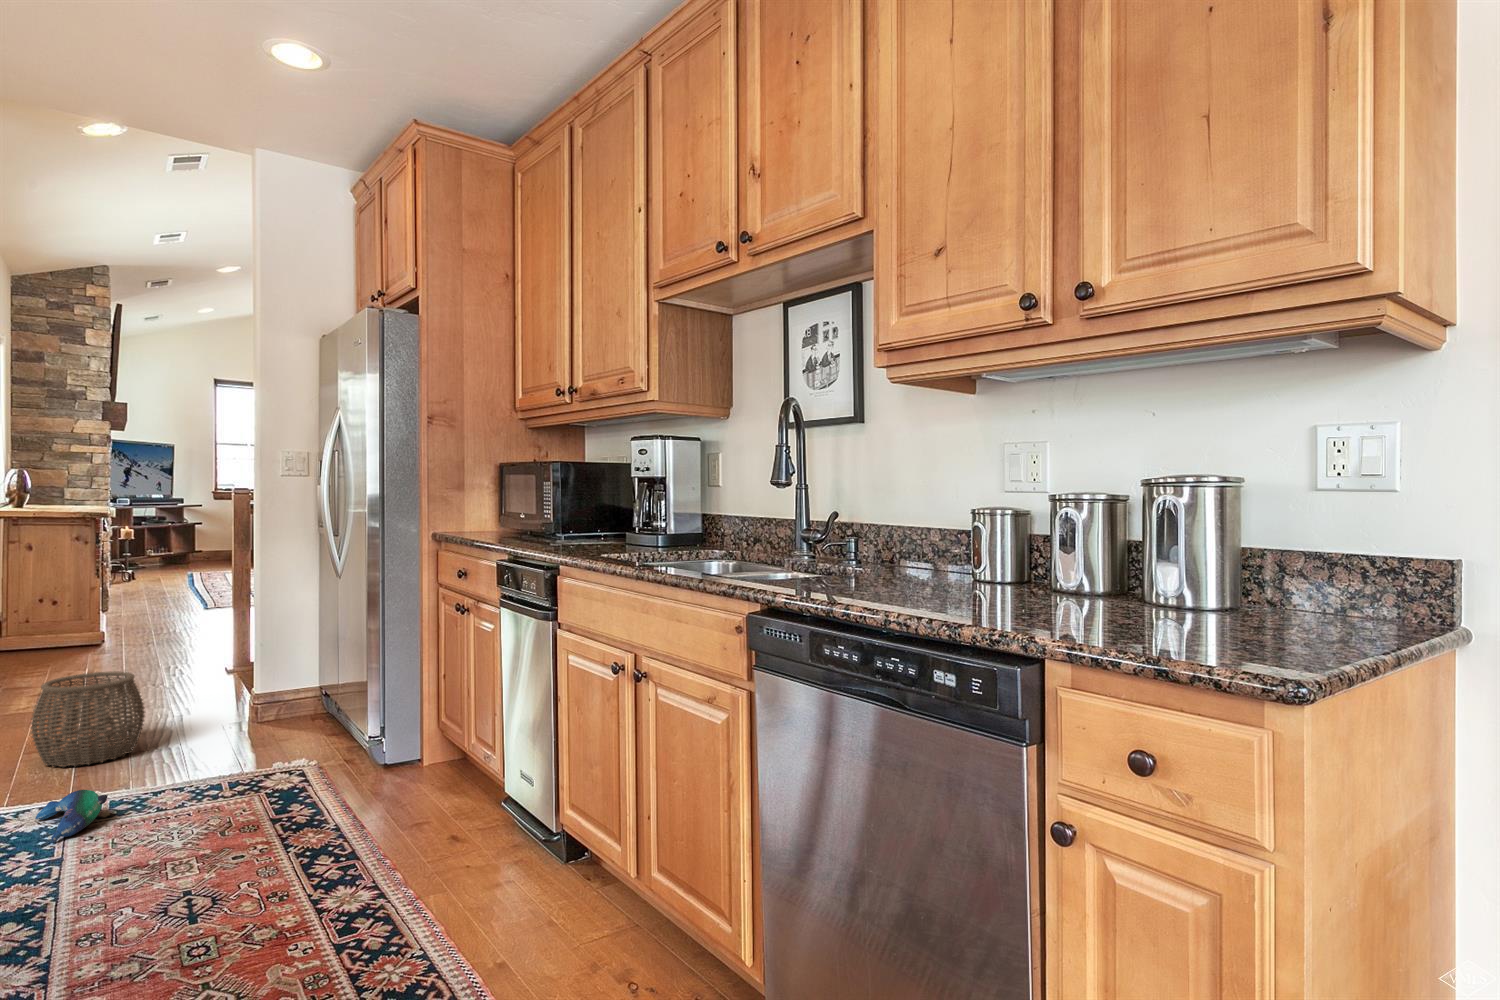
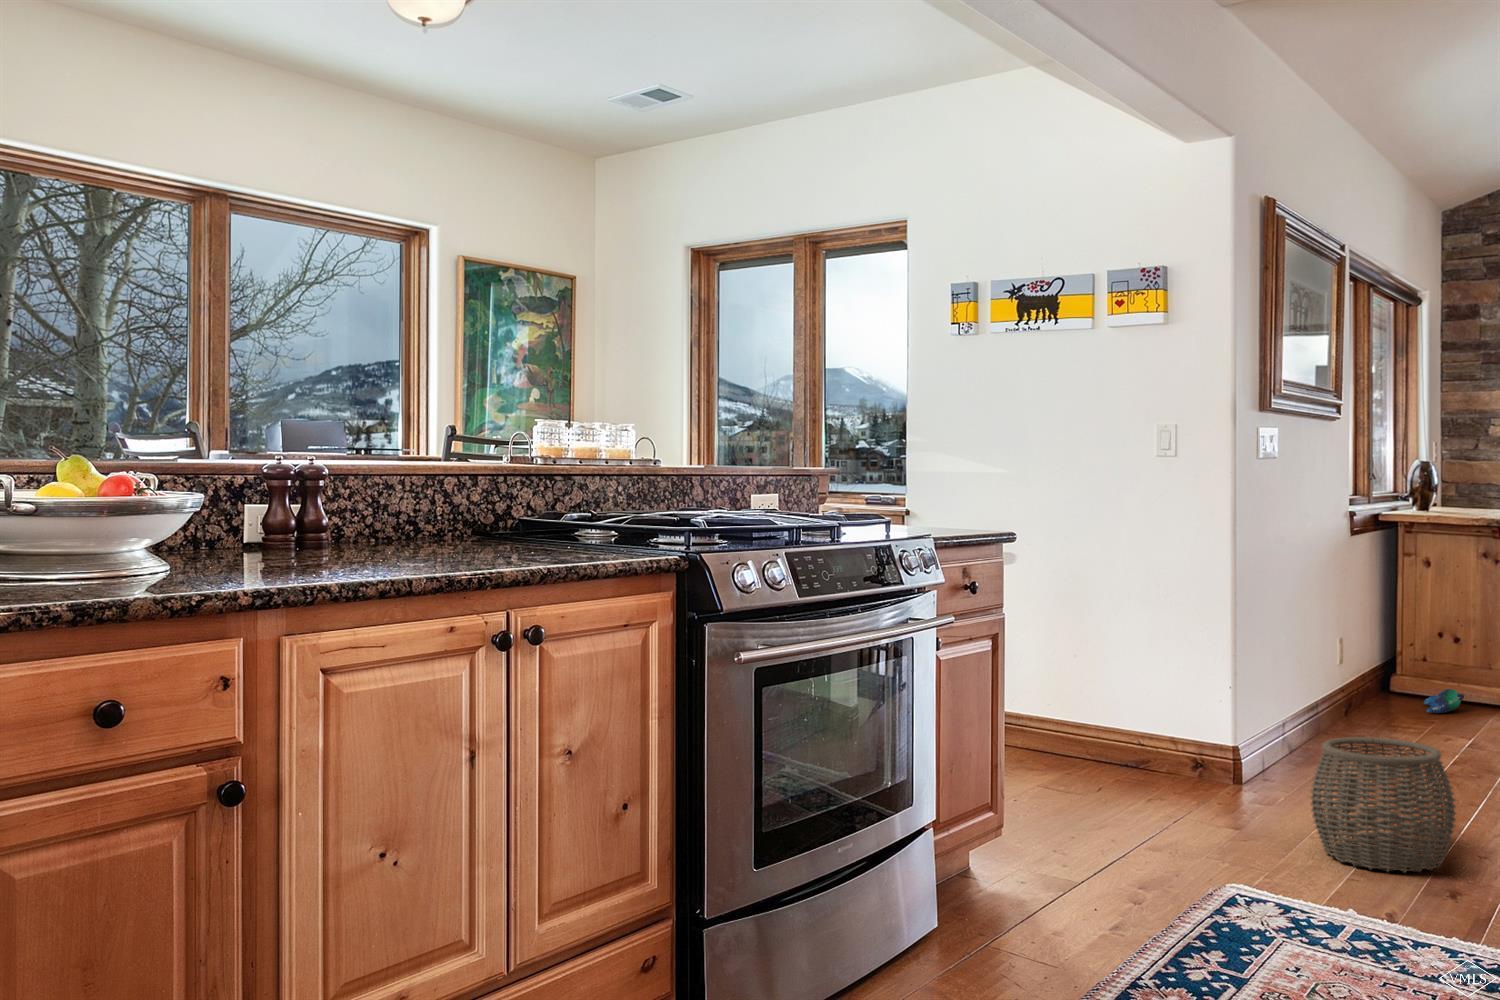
plush toy: present [35,790,108,841] -> present [1424,689,1465,713]

